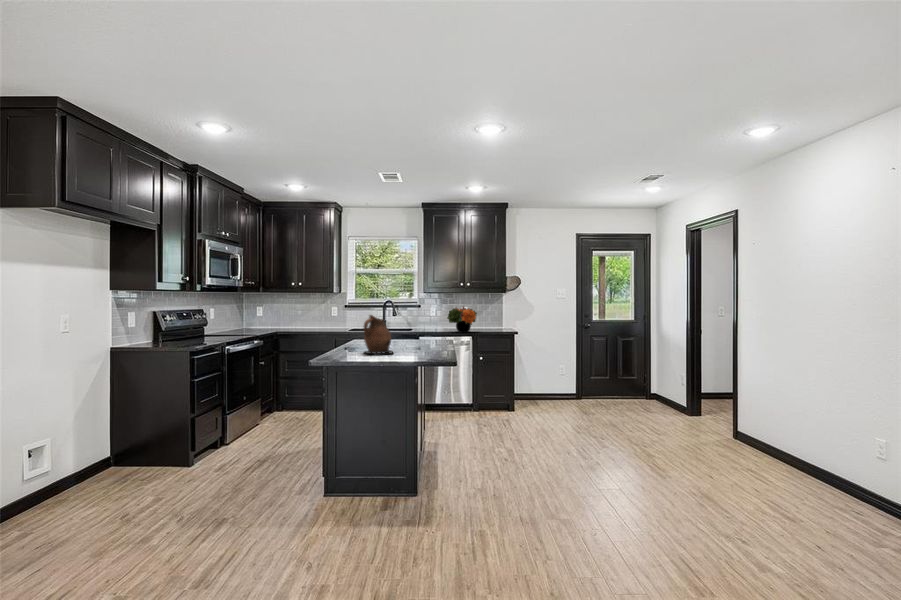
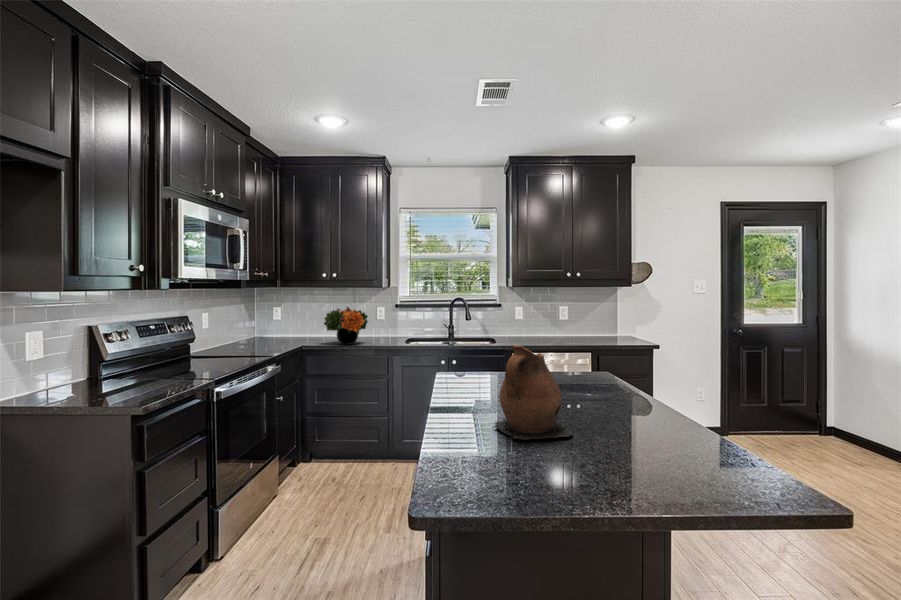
flower arrangement: present [447,306,477,333] -> present [324,307,368,345]

